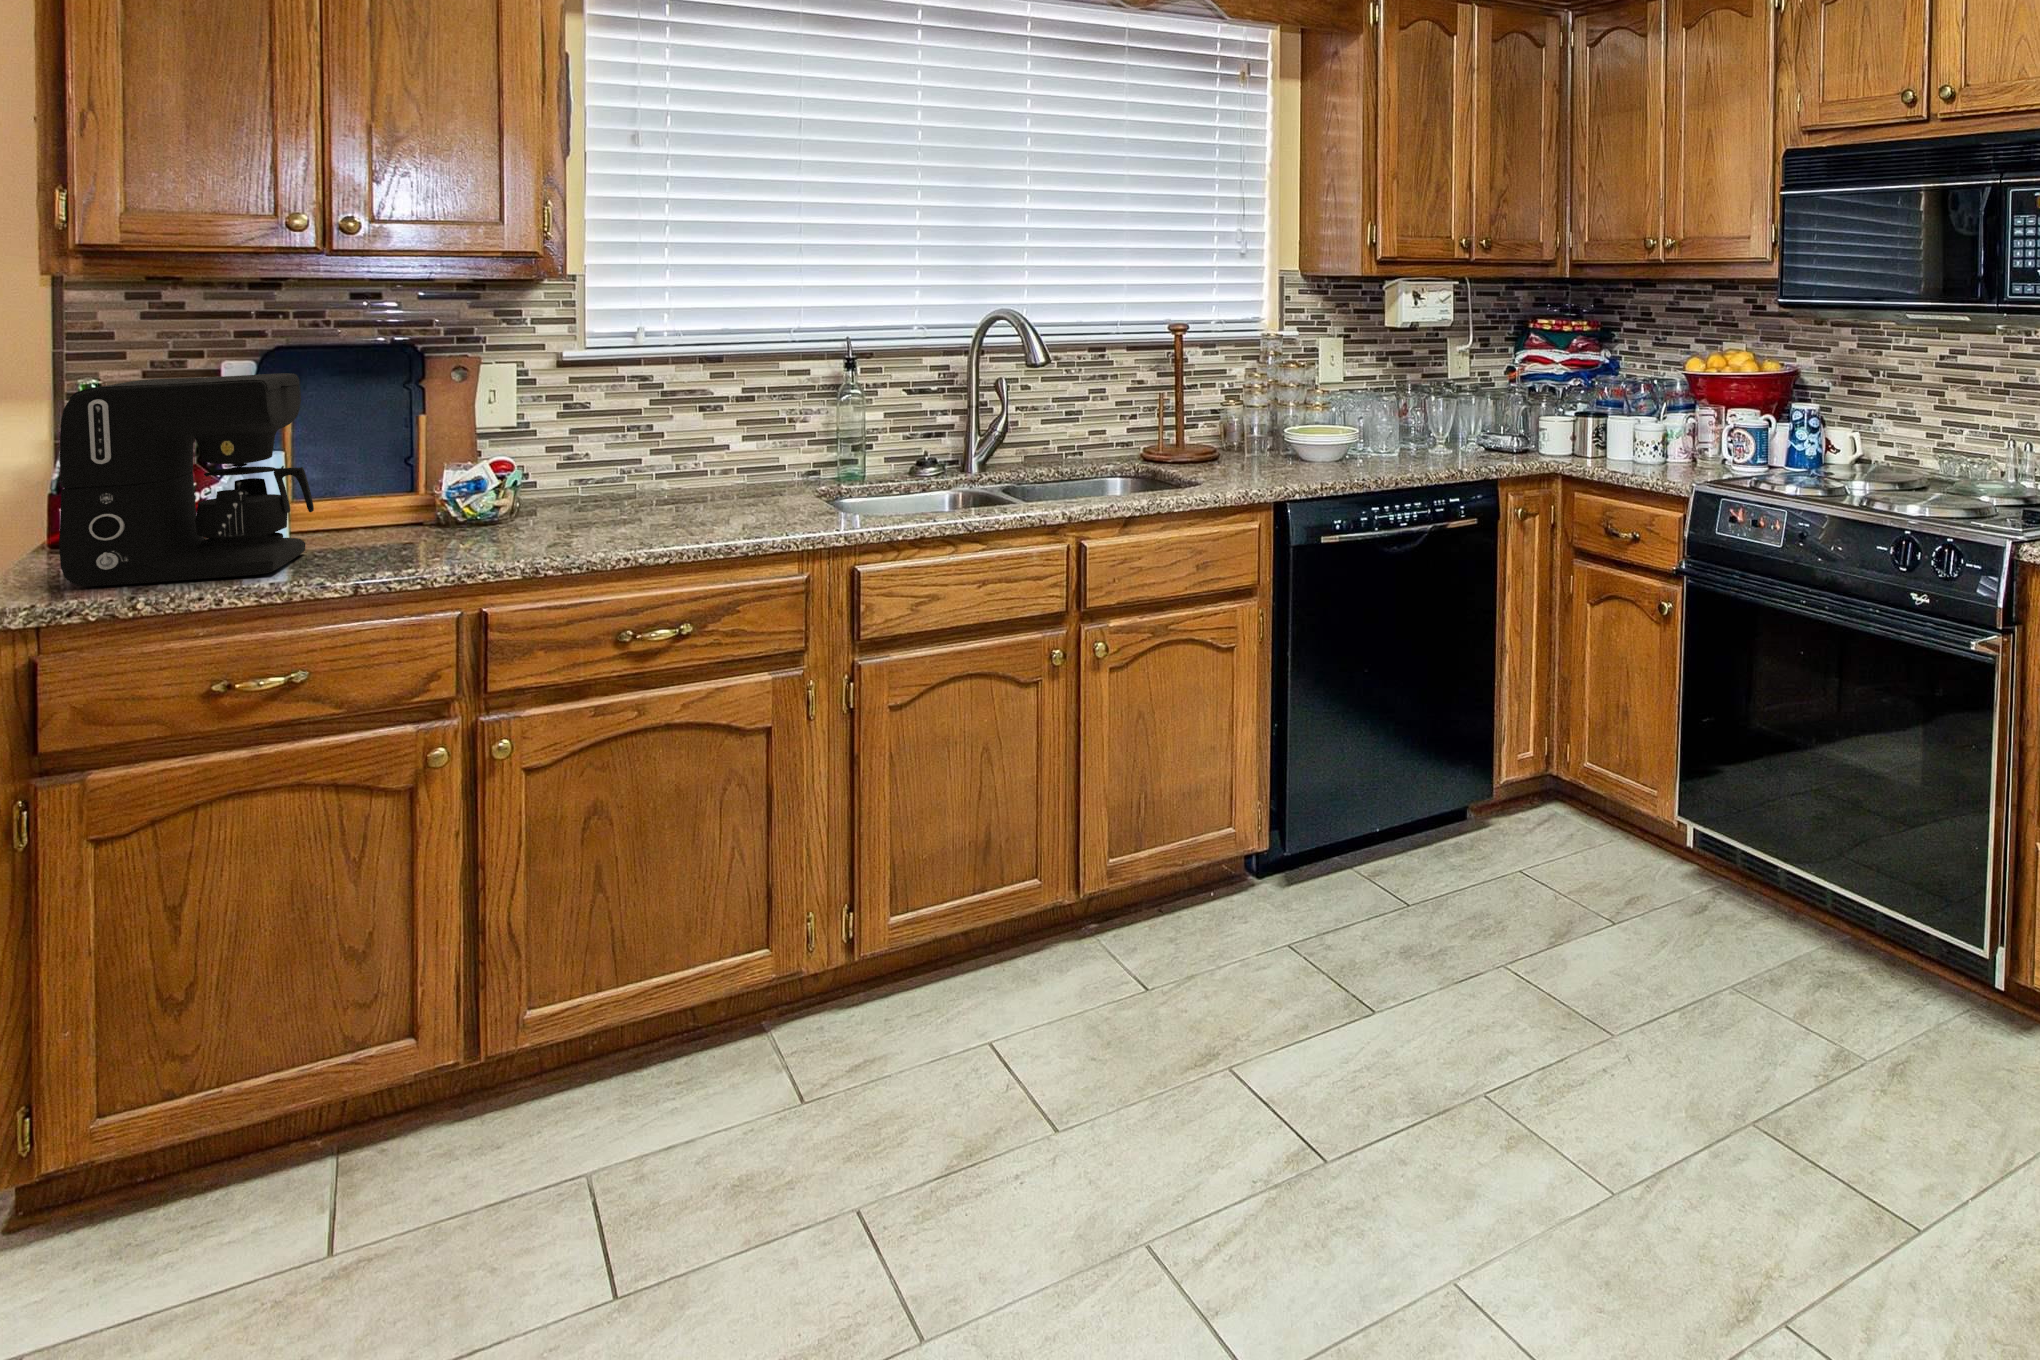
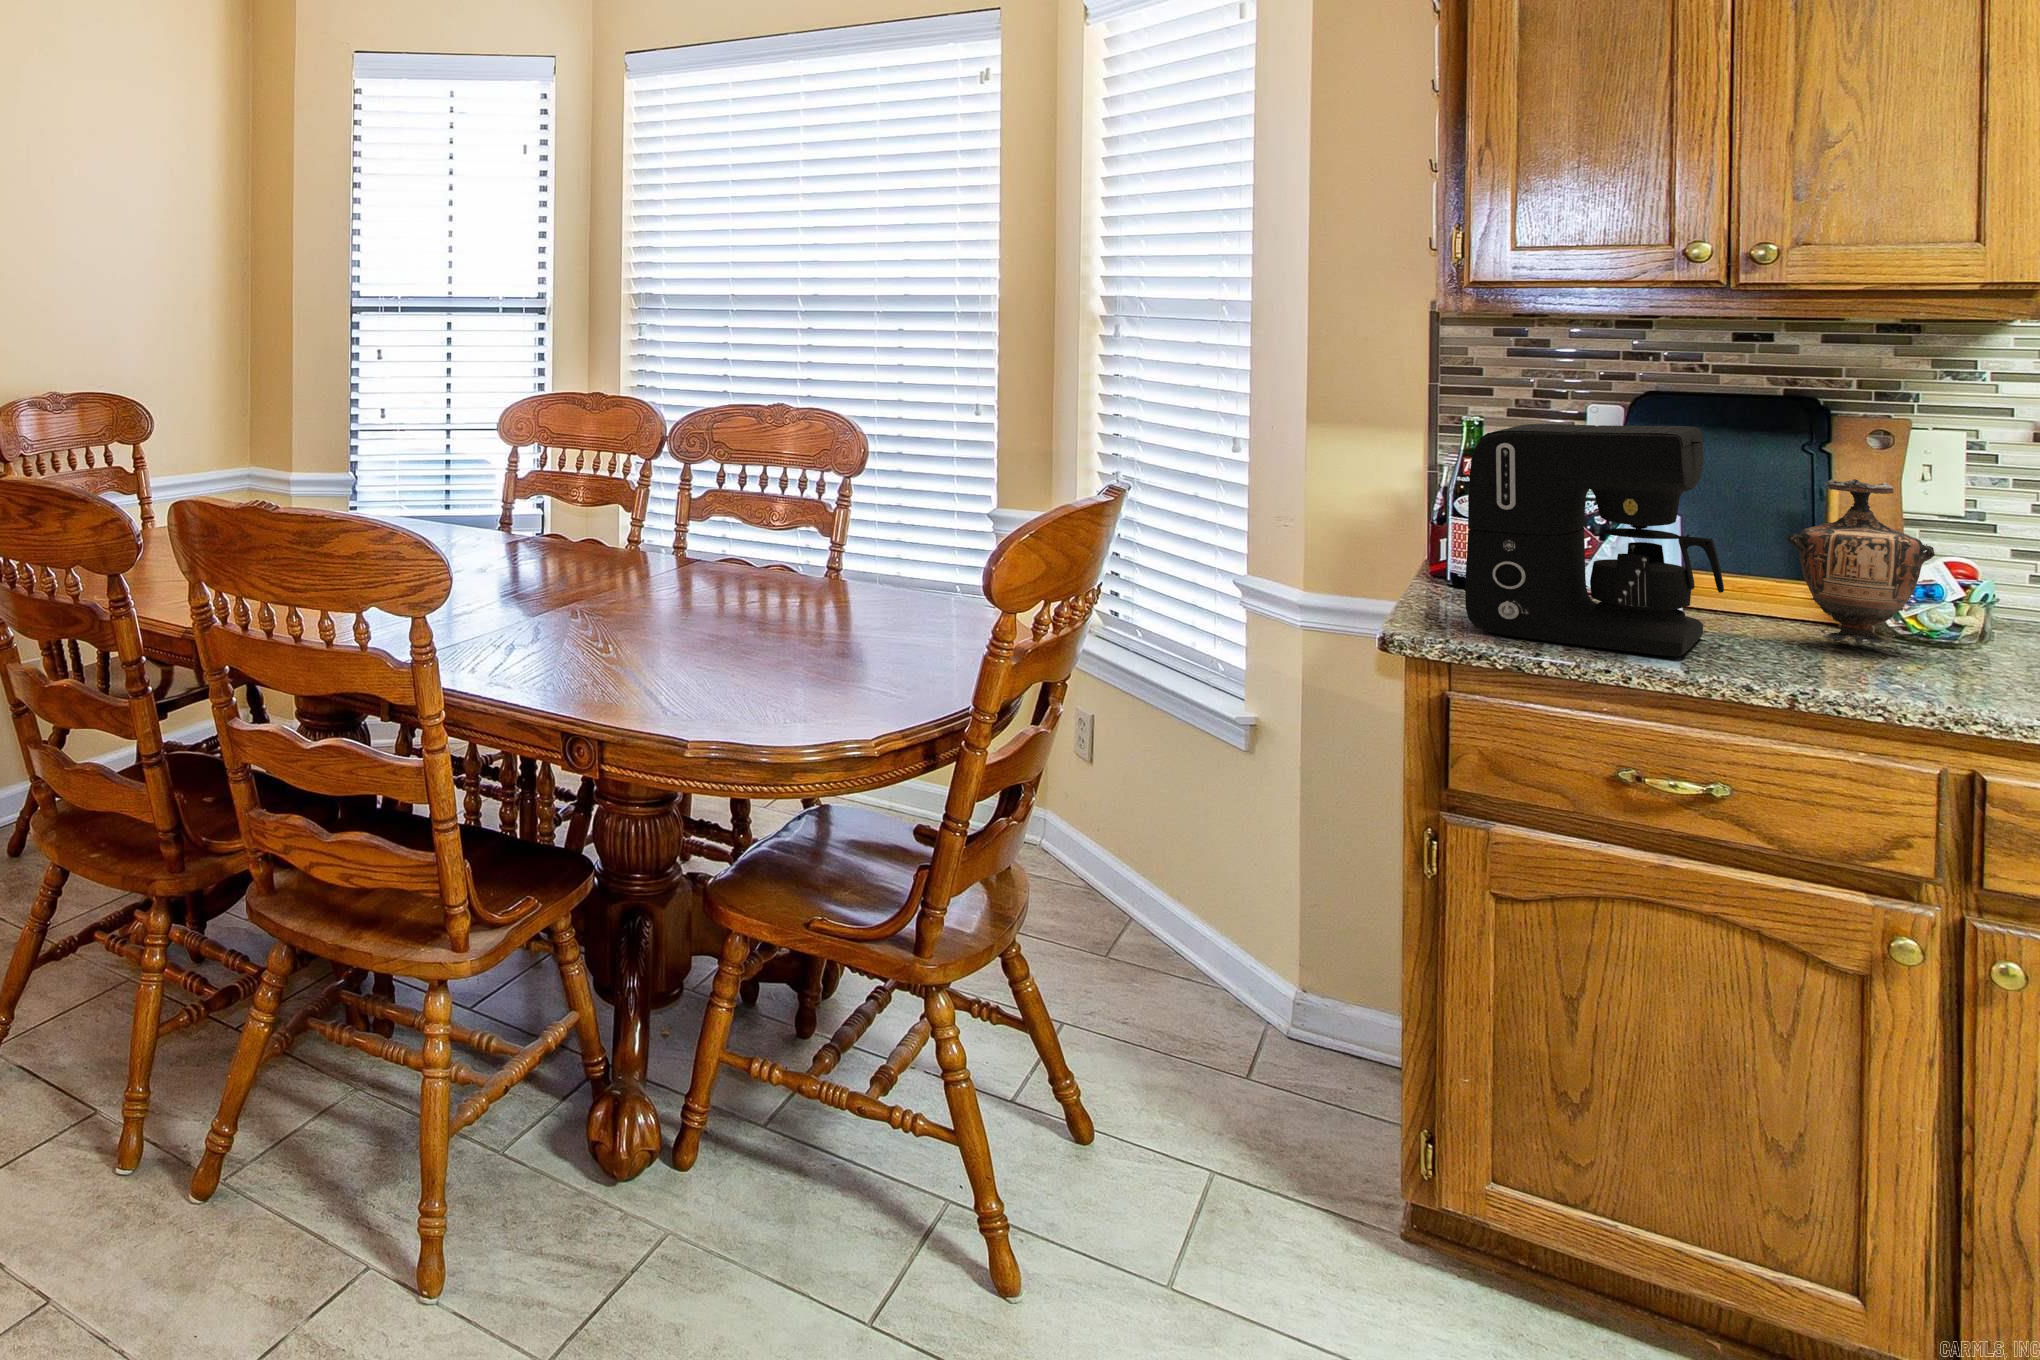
vase: none [369,398,477,537] -> present [1787,479,1935,644]

